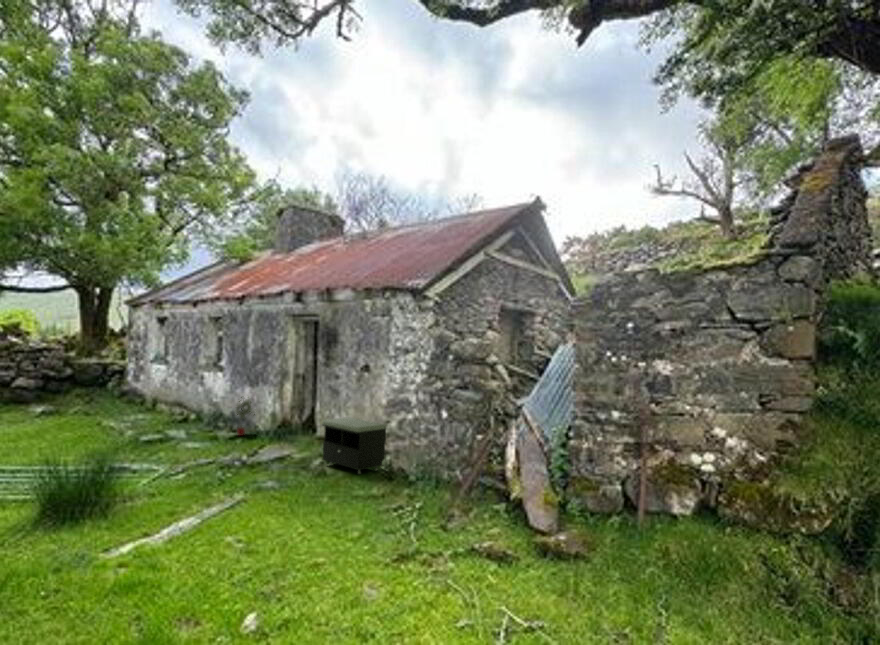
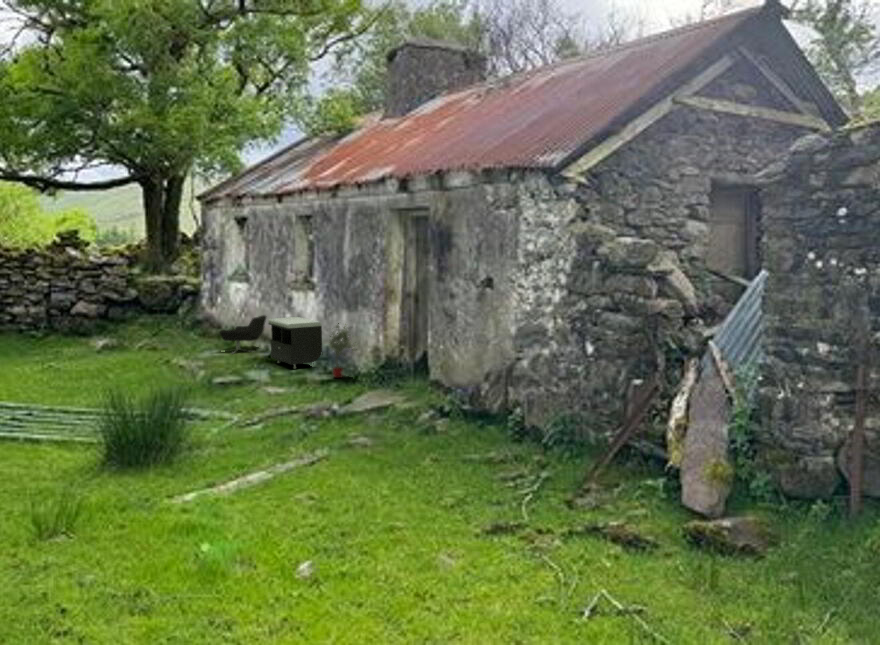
lounge chair: none [143,389,181,417] -> present [220,315,266,351]
storage bench: present [322,417,386,473] -> present [269,317,322,368]

